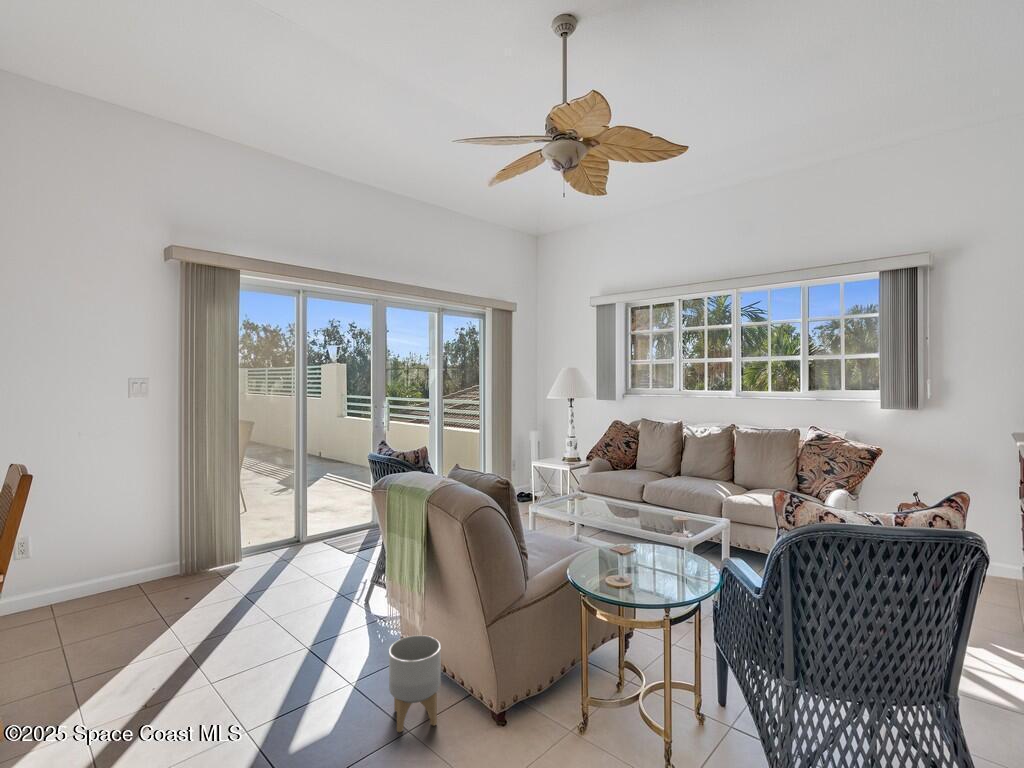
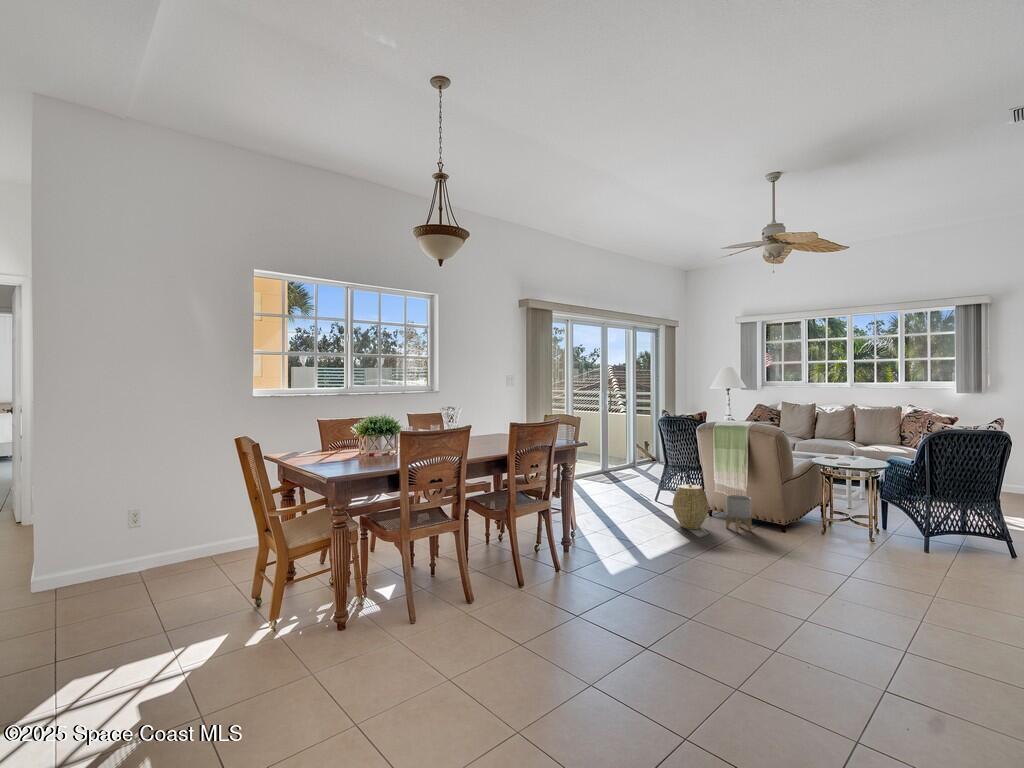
woven basket: none [285,610,363,718] -> present [673,484,709,529]

